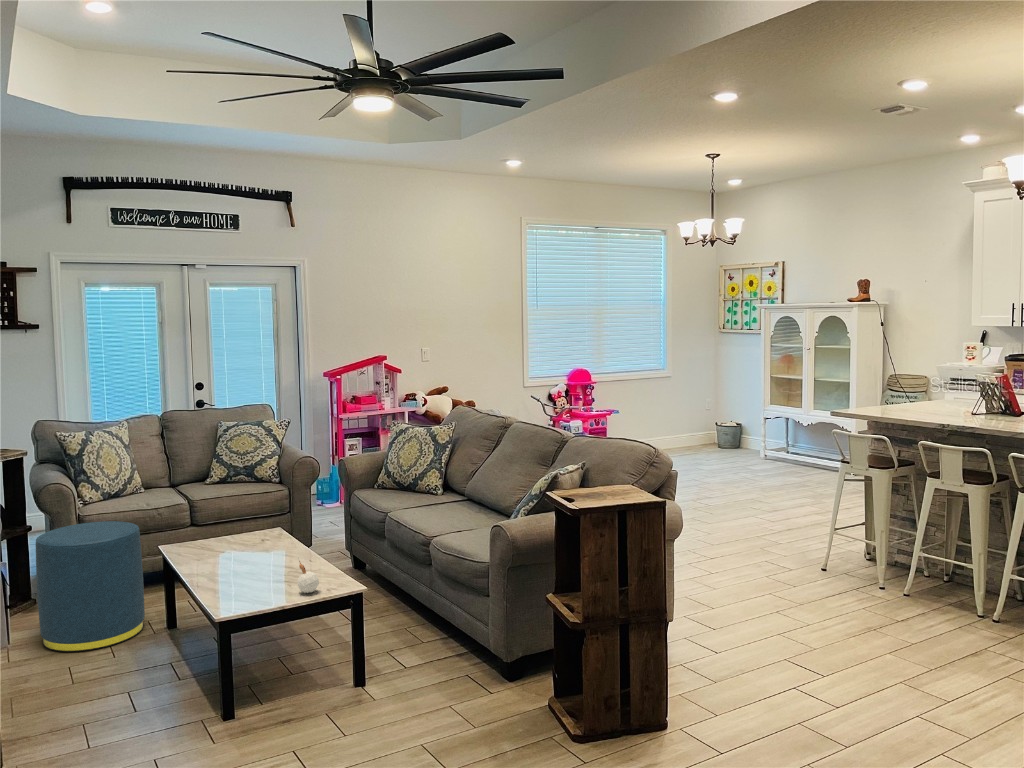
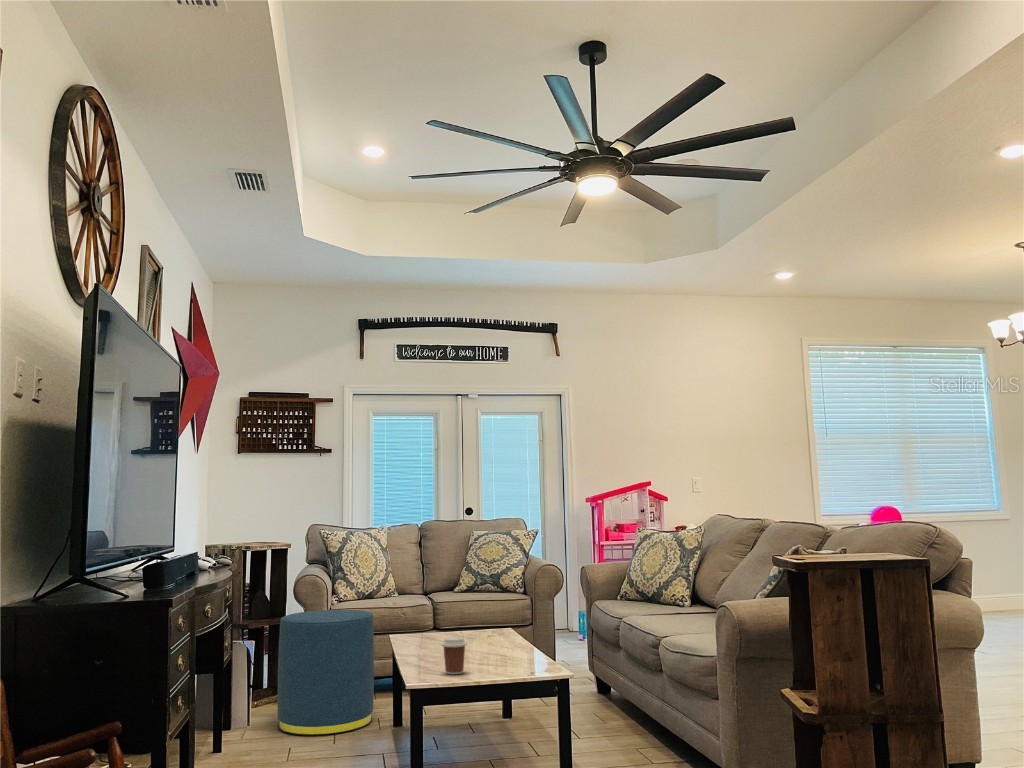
candle: present [297,560,319,593] -> none [496,633,519,675]
coffee cup: none [243,562,268,598] -> present [442,637,467,674]

